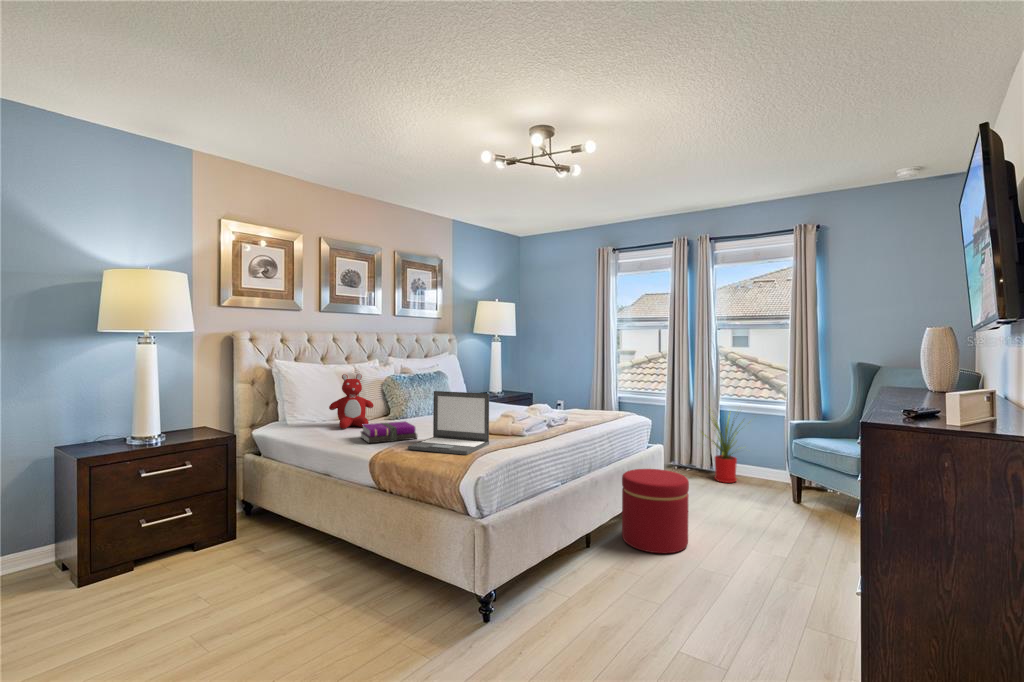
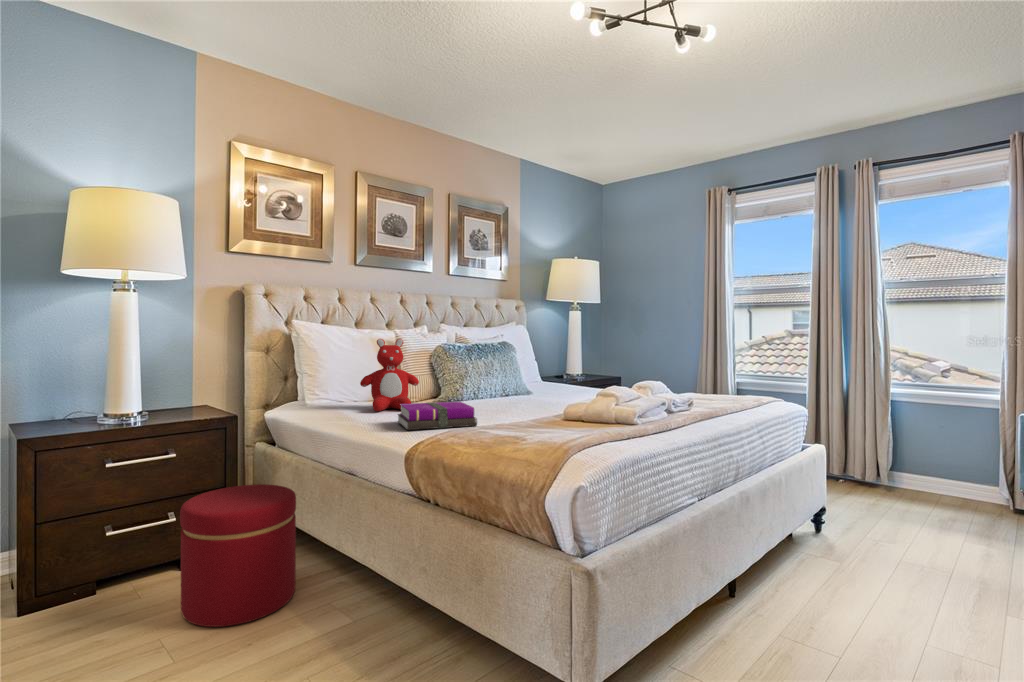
laptop: present [408,391,489,455] -> none [463,356,585,450]
house plant: present [705,416,743,483] -> none [858,391,957,502]
ottoman: present [622,469,689,553] -> present [180,484,296,627]

